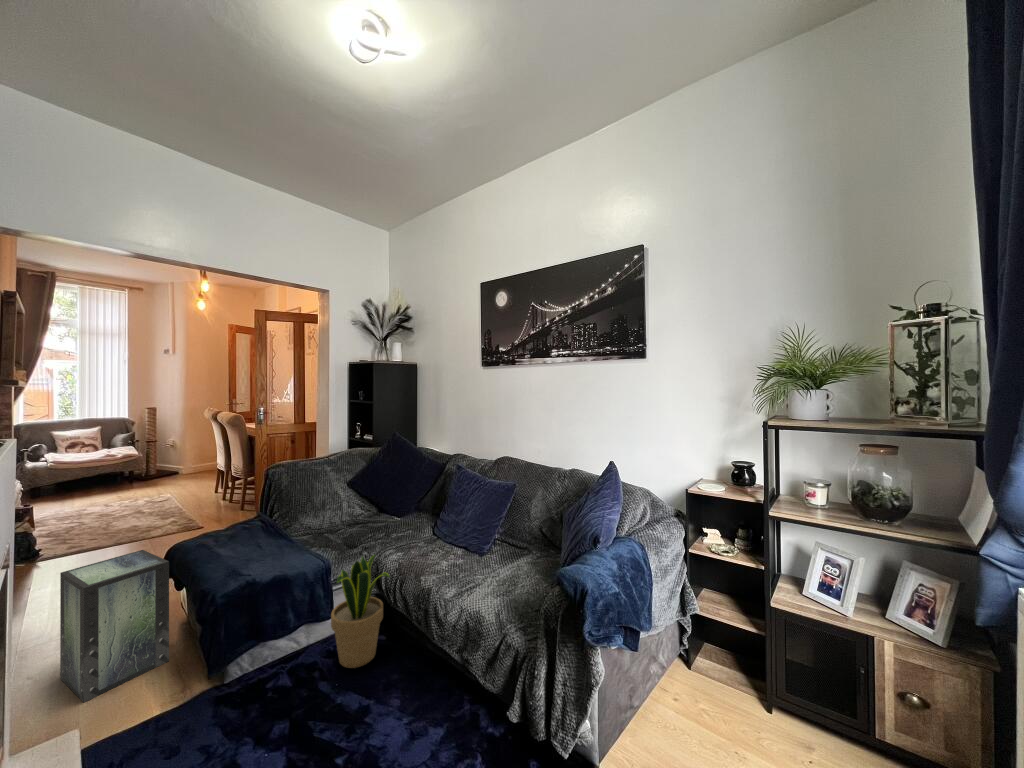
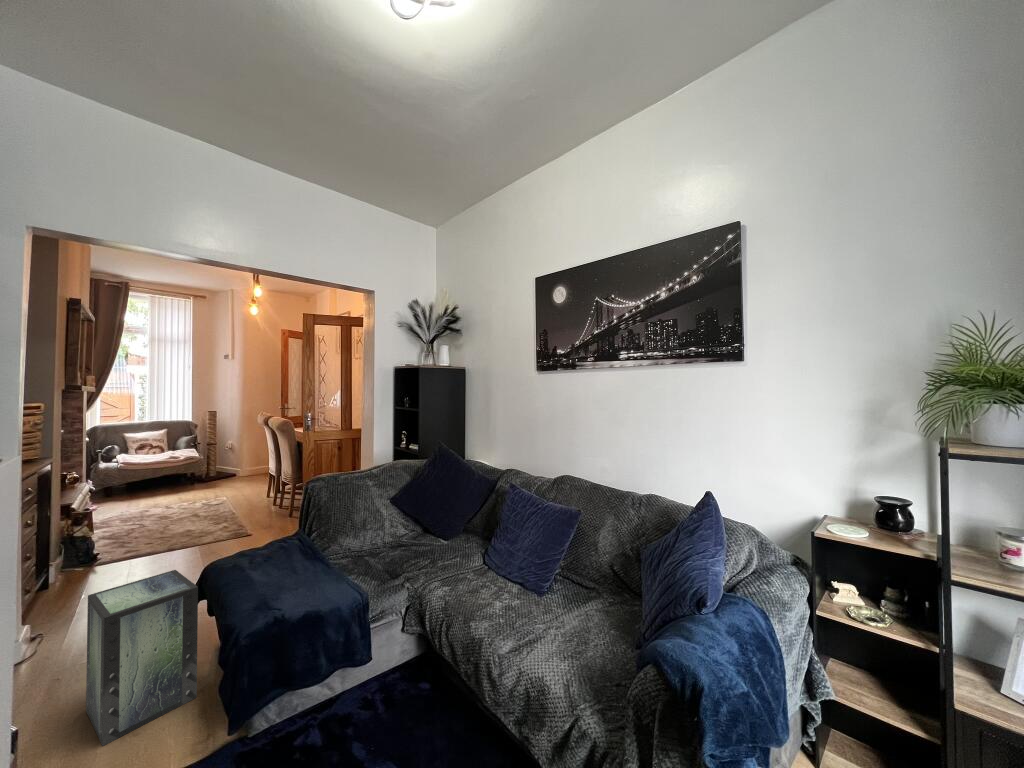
potted plant: present [331,555,390,668] -> none [368,588,435,726]

